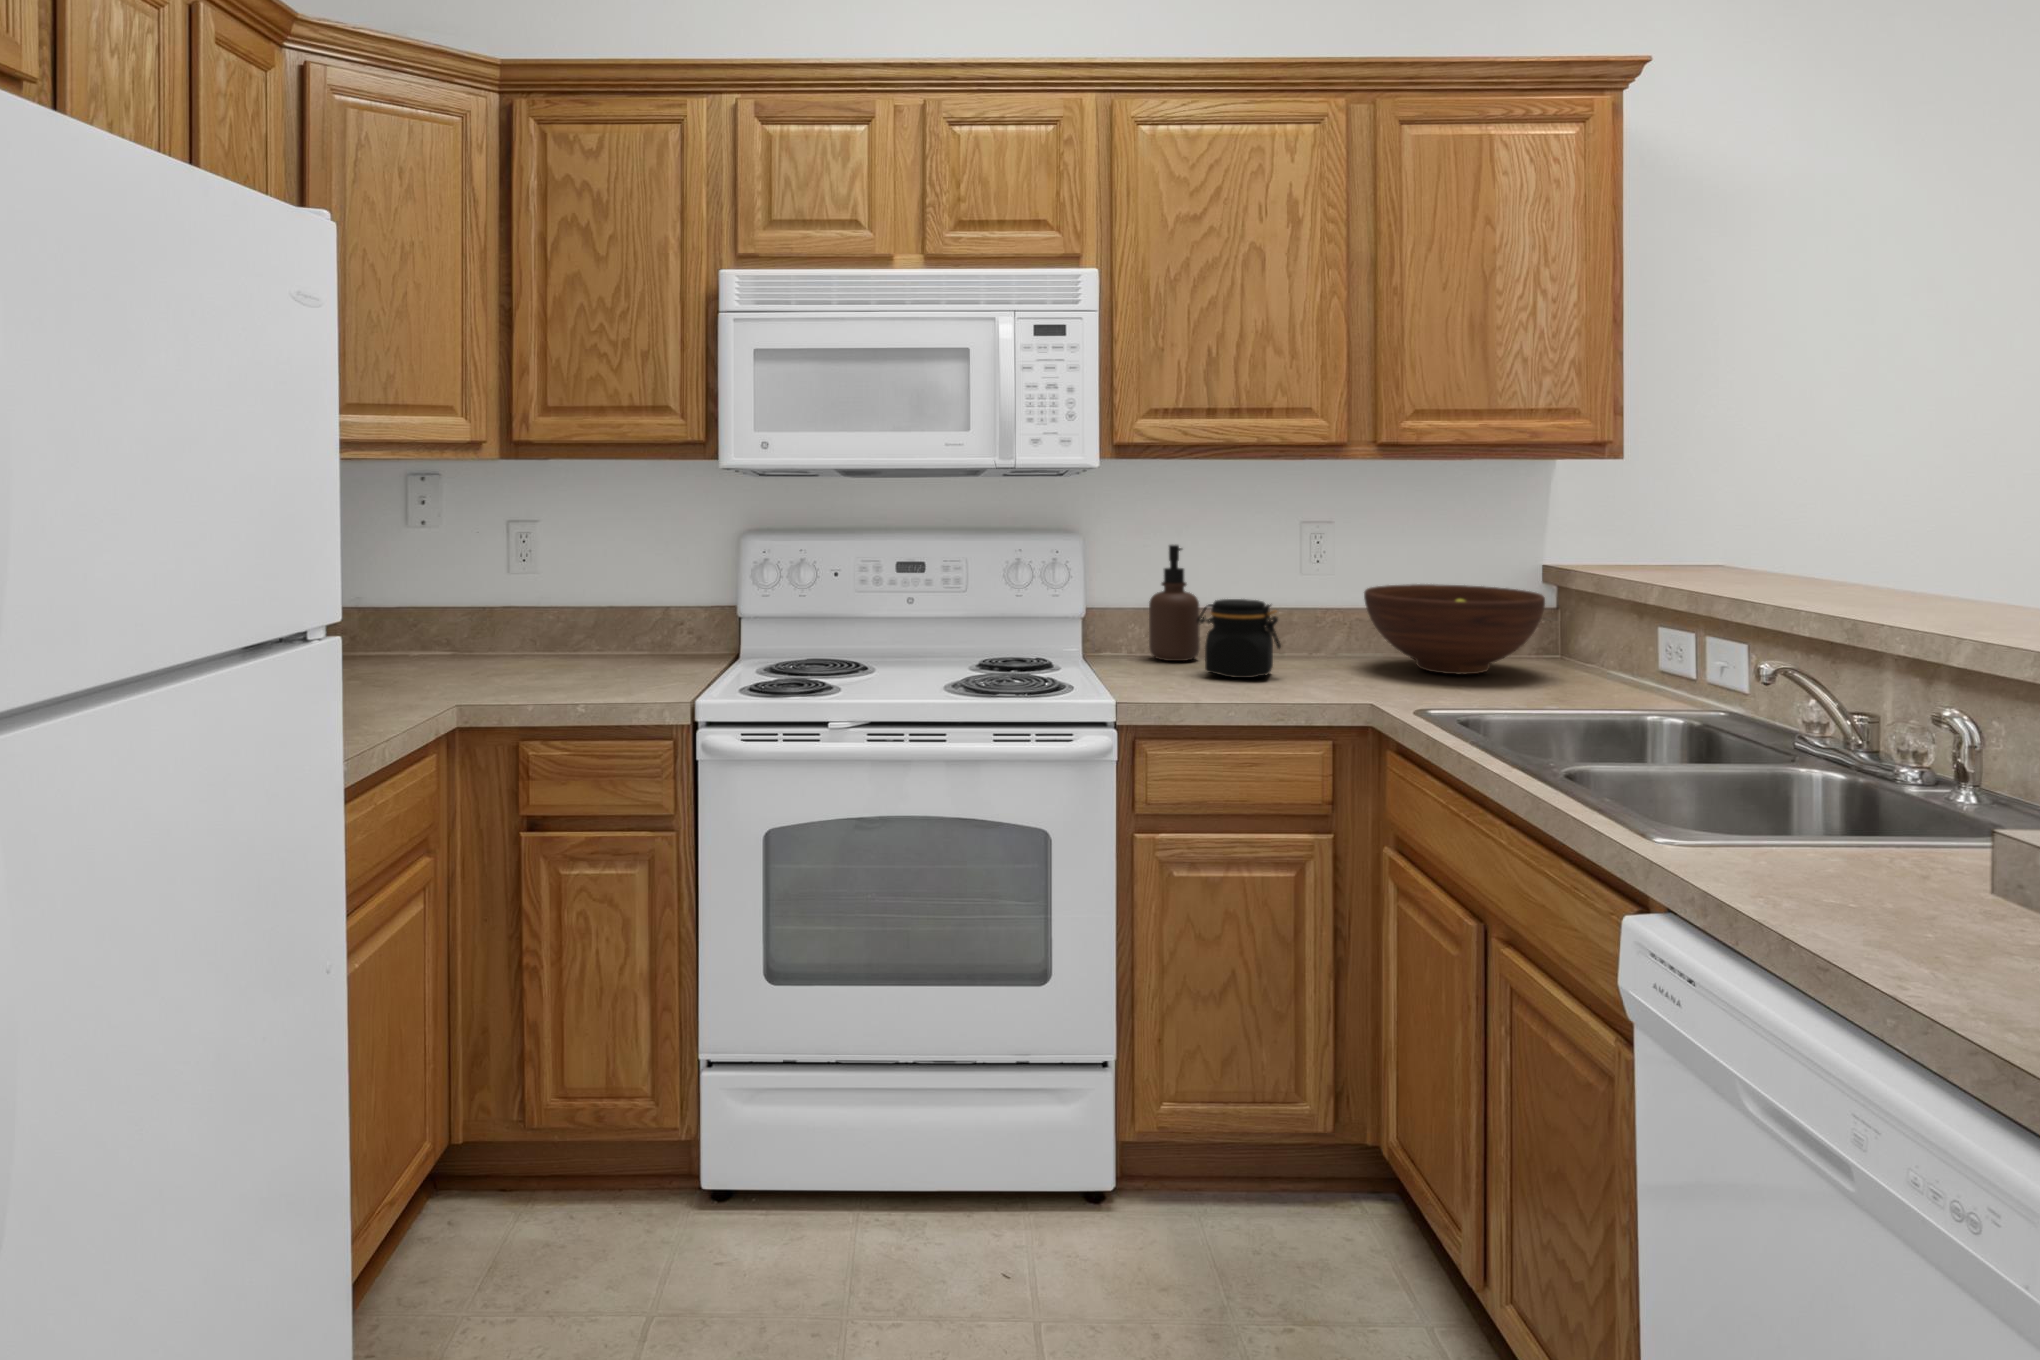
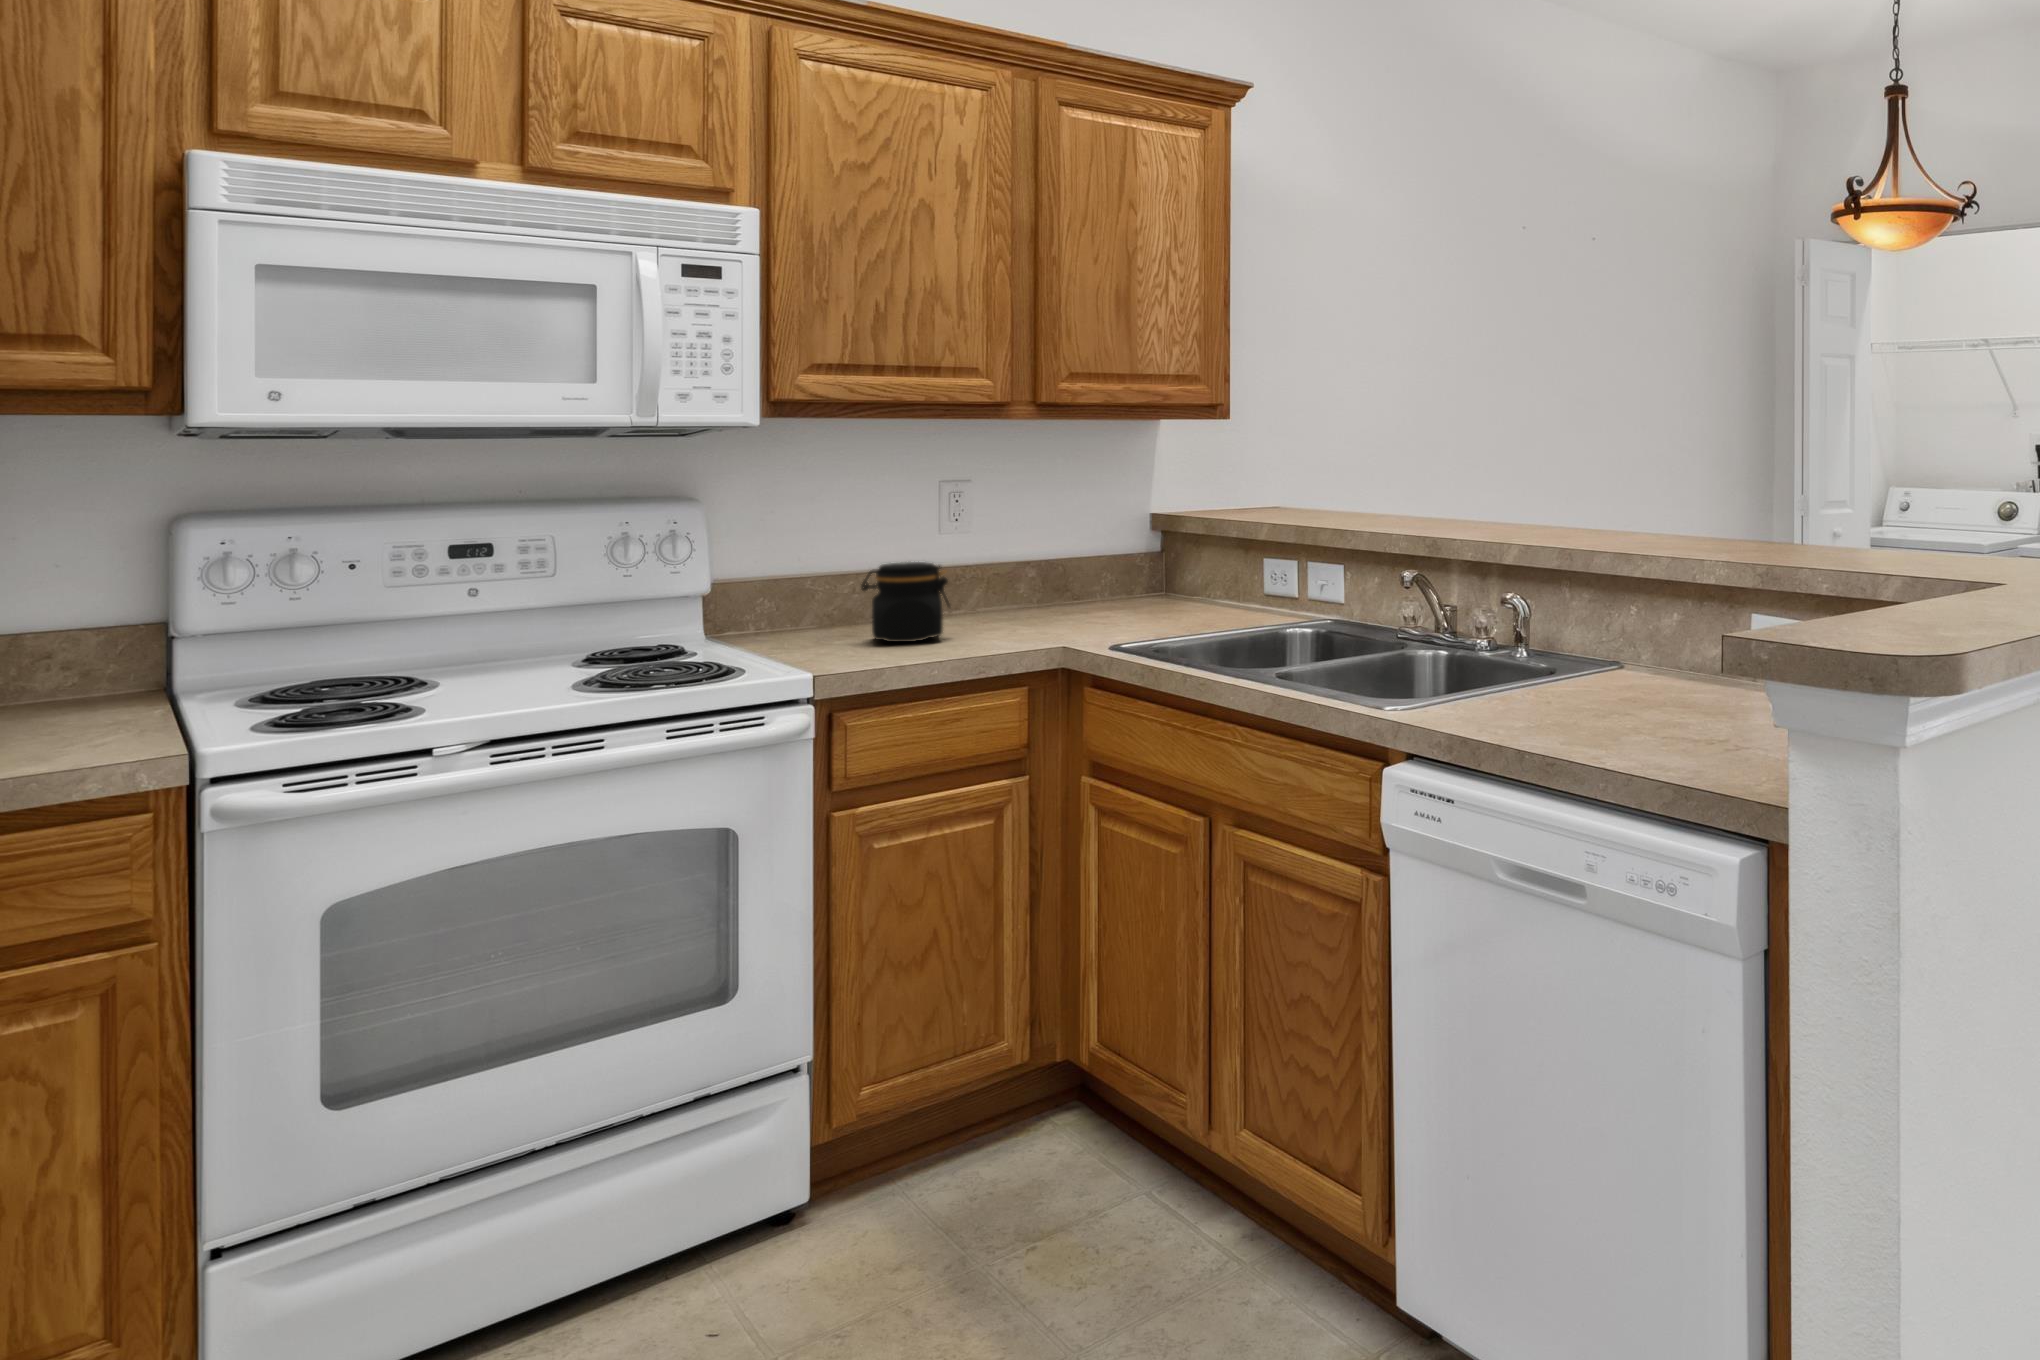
soap dispenser: present [1149,545,1200,661] -> none [788,511,847,635]
fruit bowl: present [1364,584,1545,674] -> none [1016,537,1178,618]

